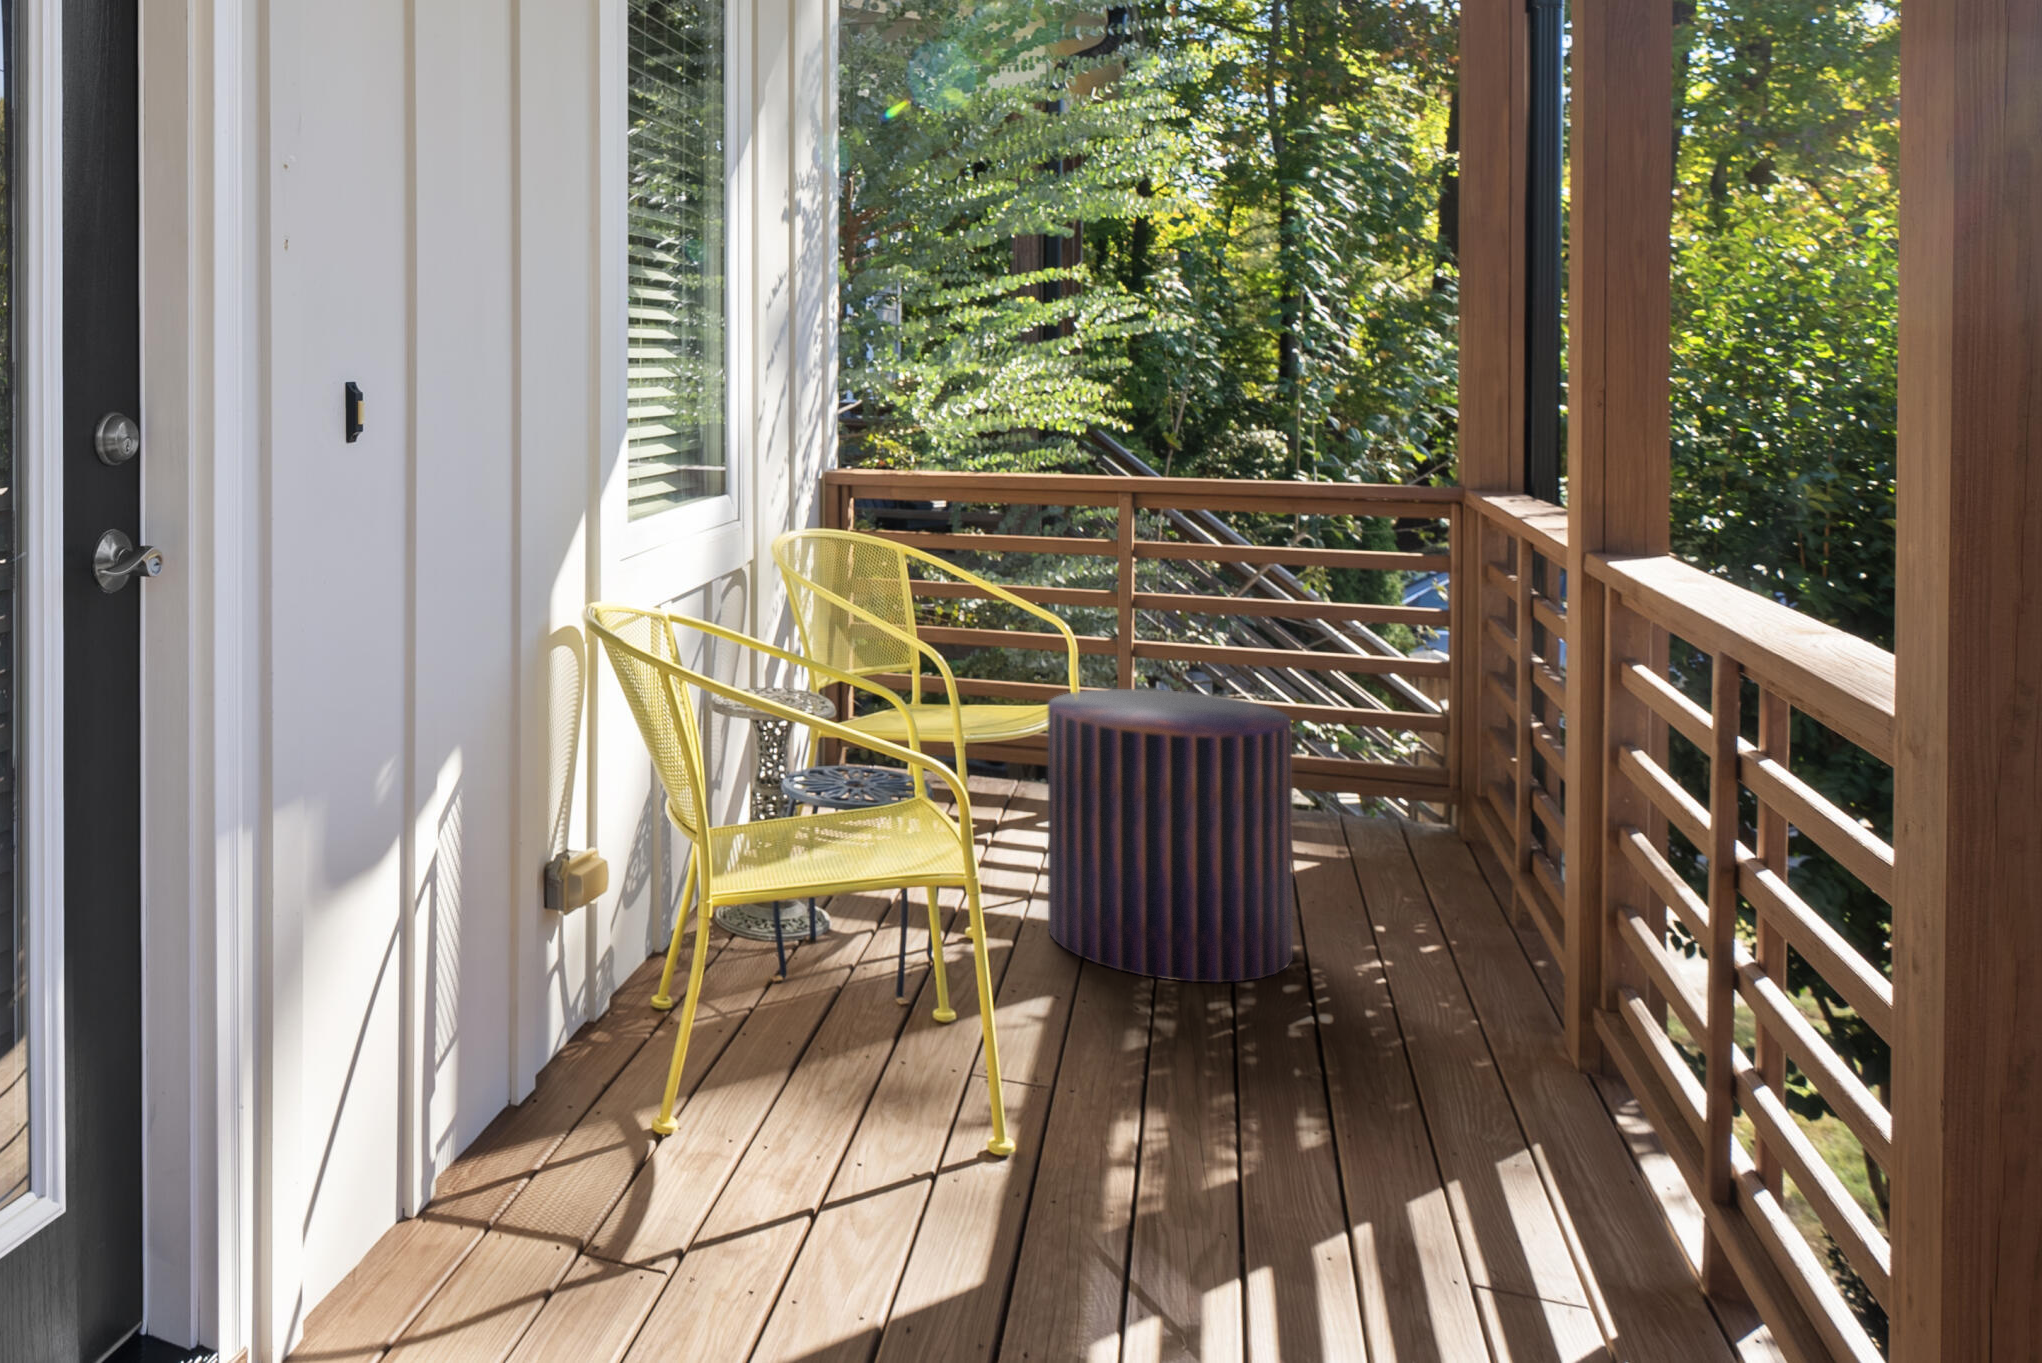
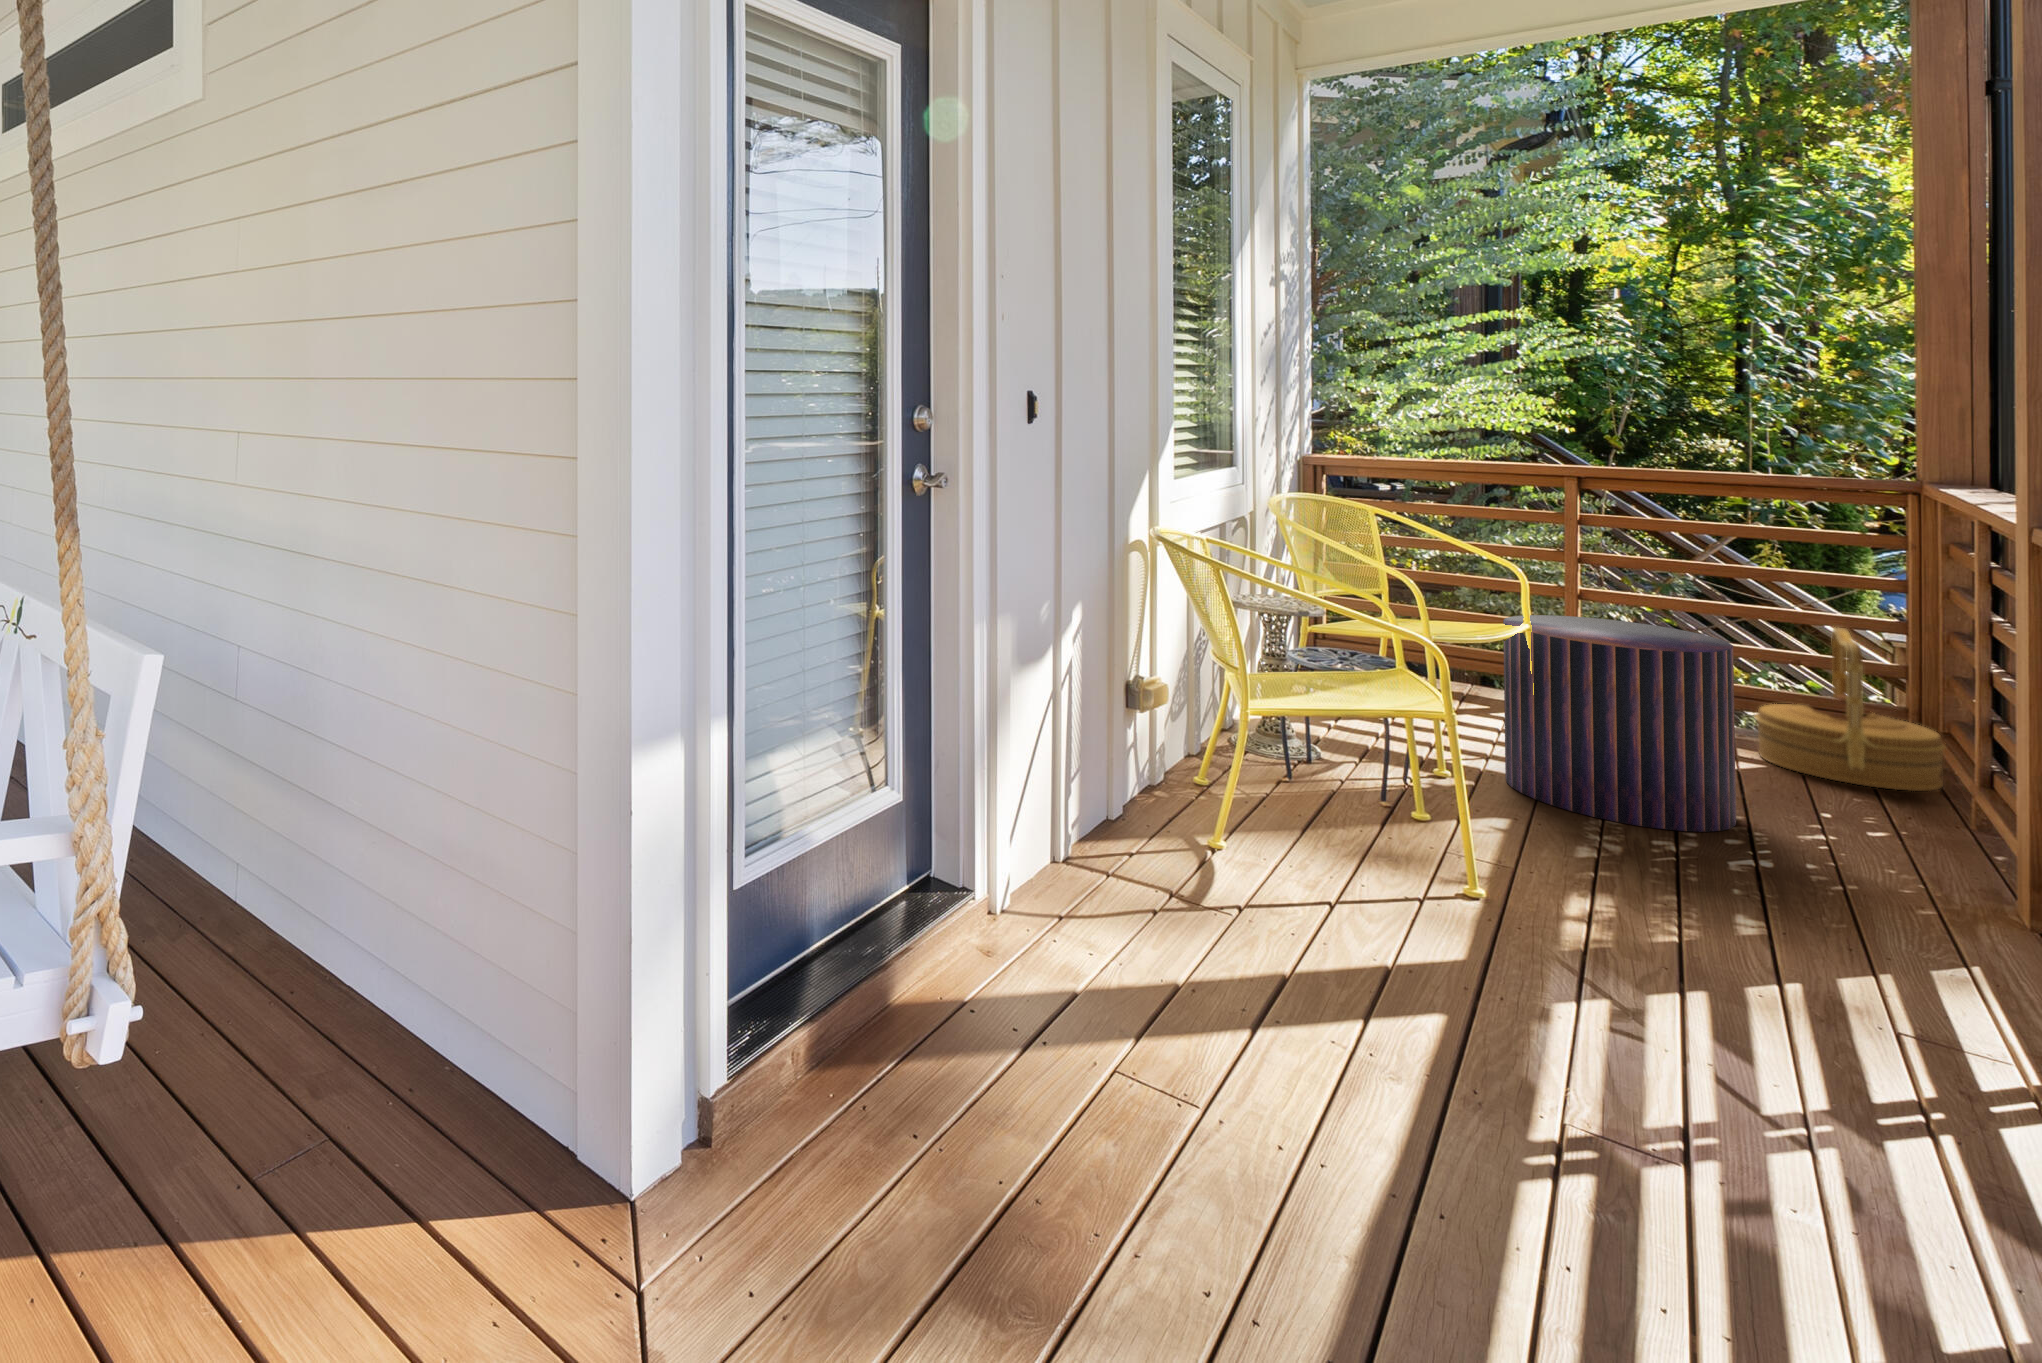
woven basket: none [1306,674,1484,876] -> present [1755,628,1945,791]

